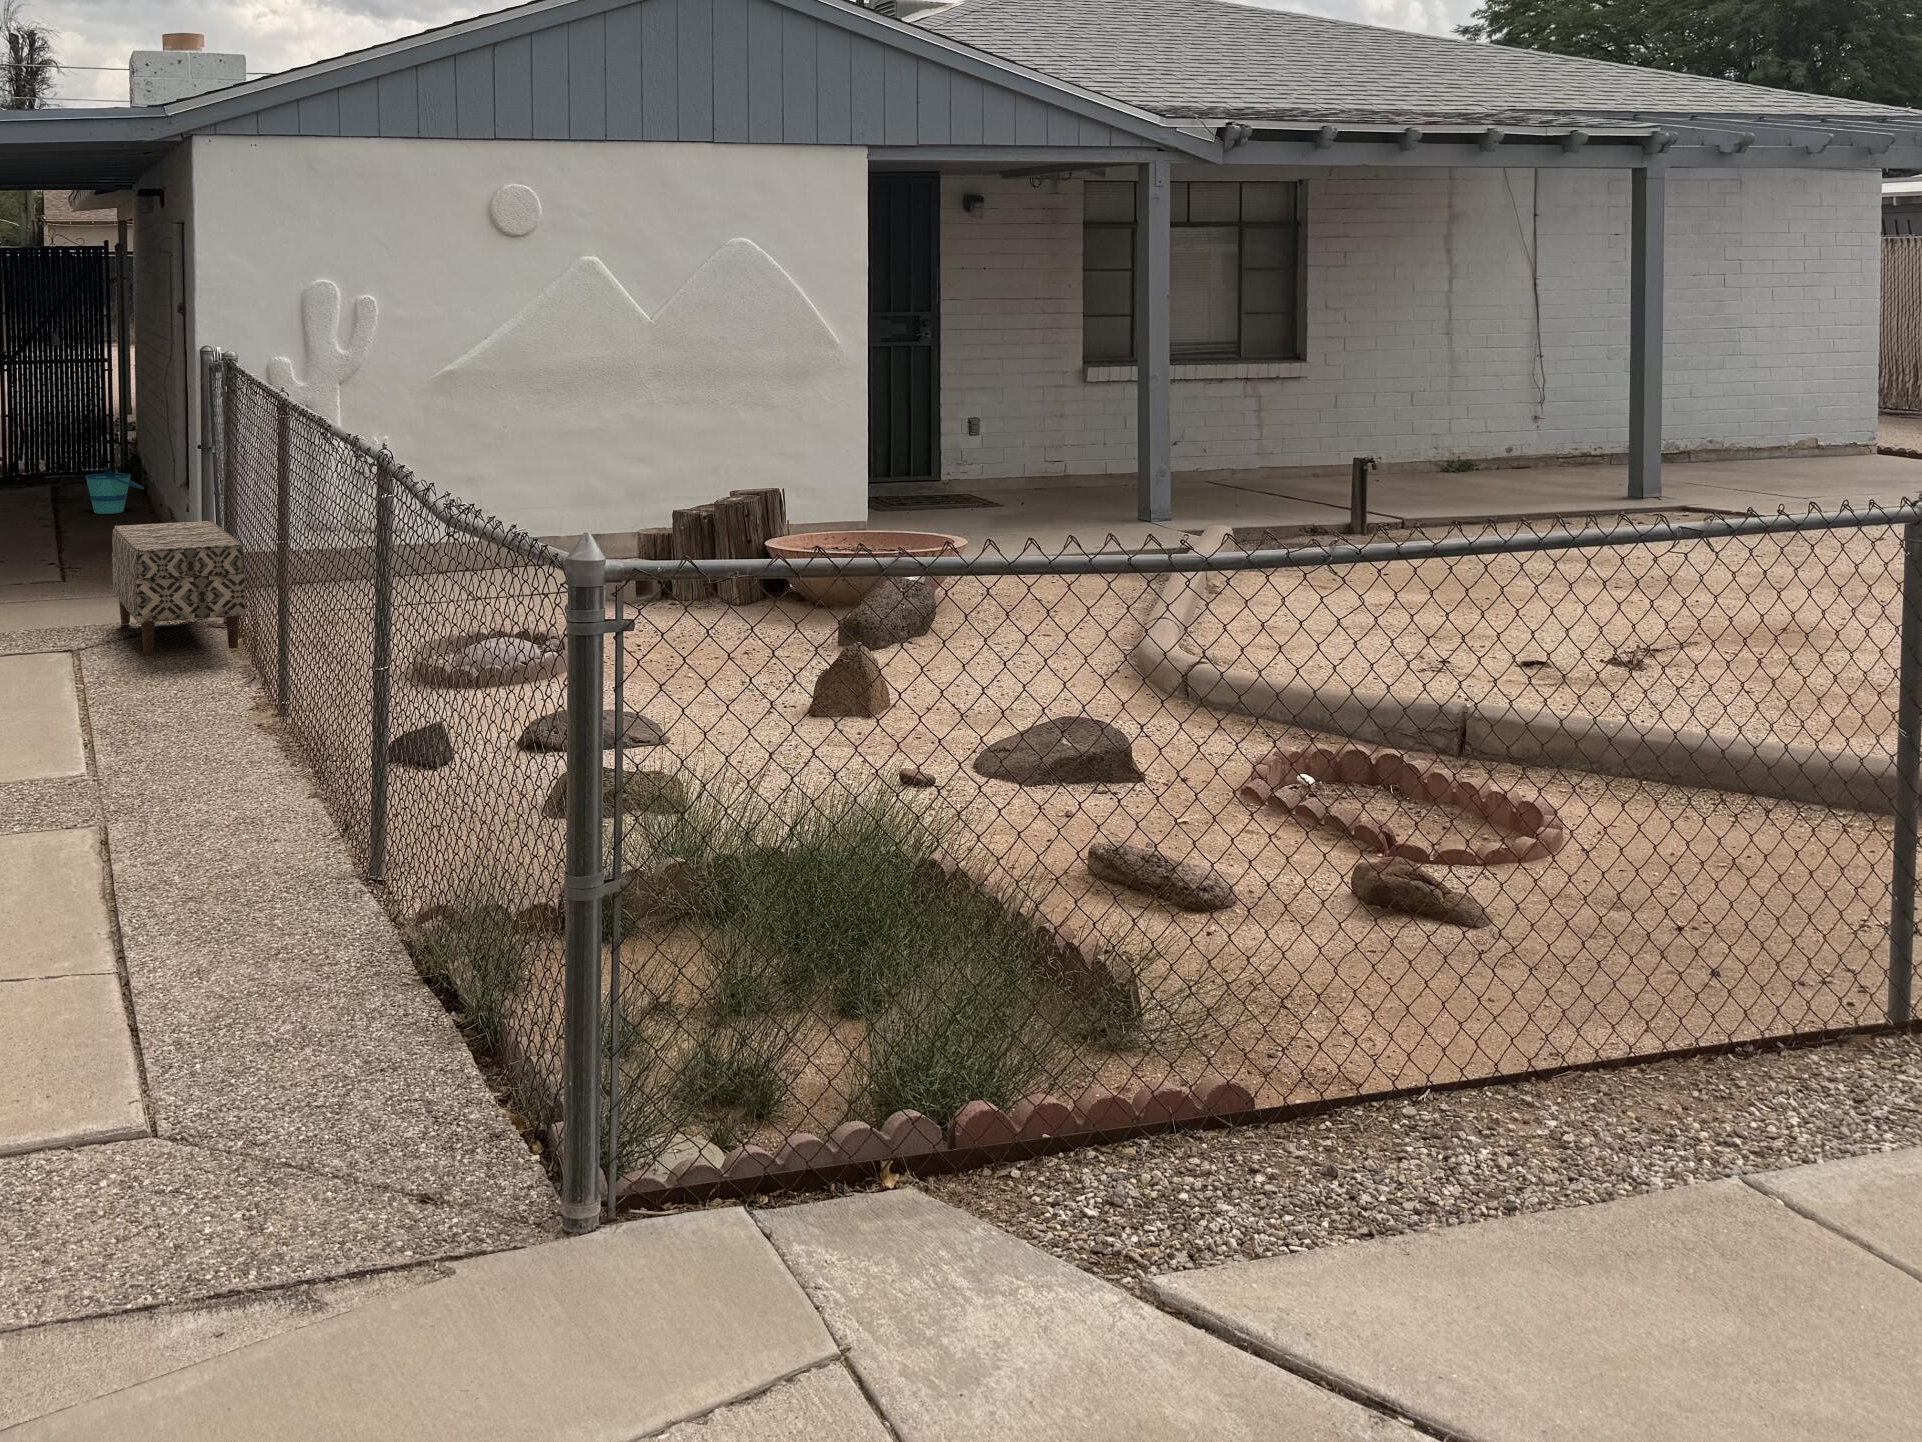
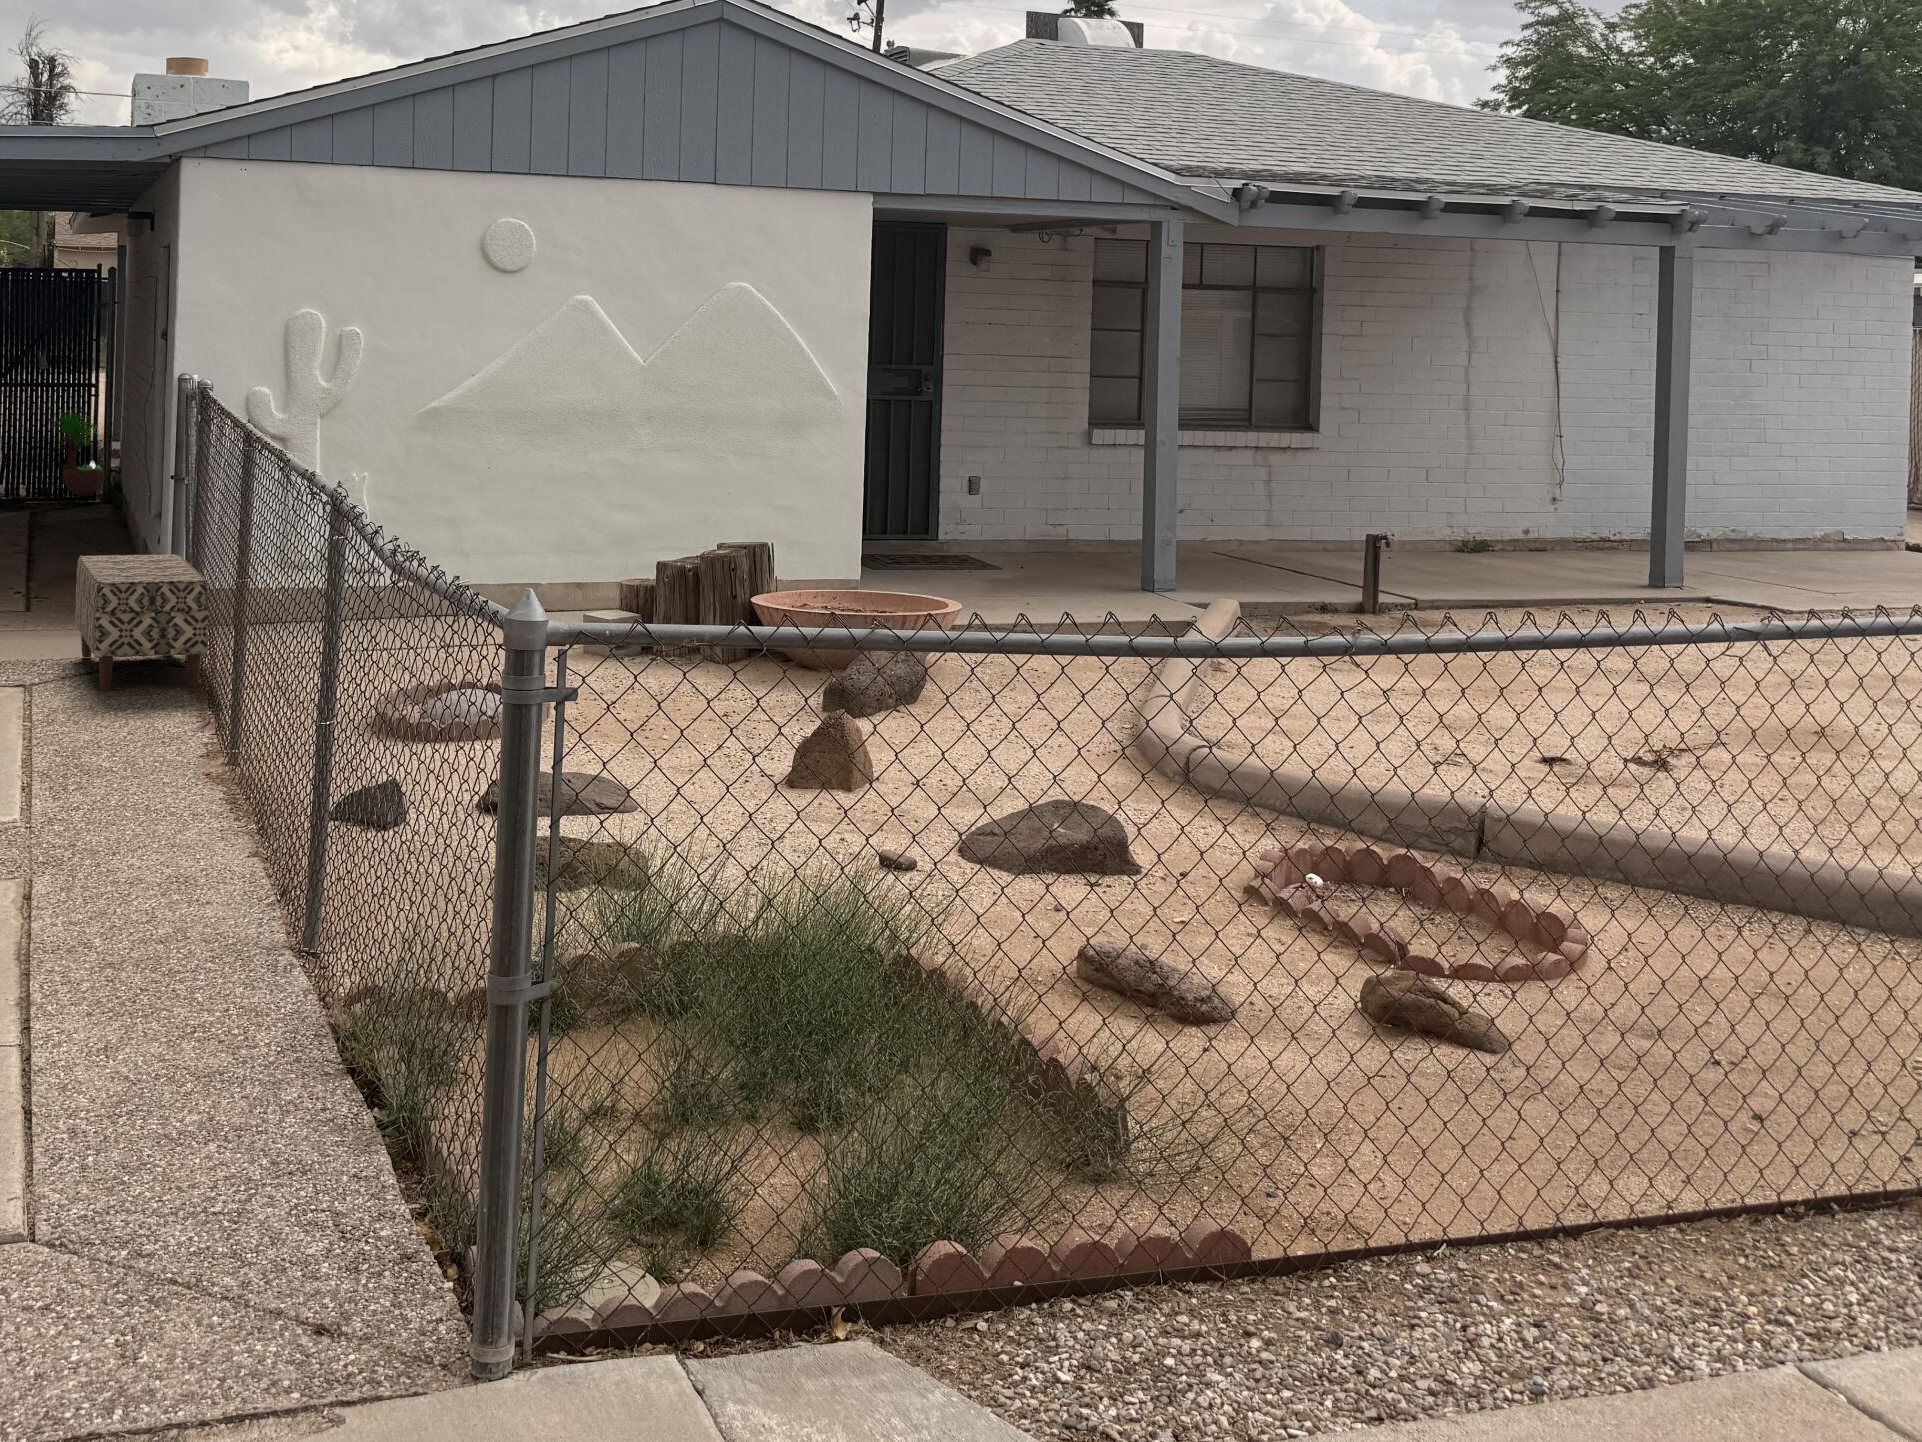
potted tree: none [60,377,119,469] -> present [49,409,105,496]
bucket: present [85,468,144,514] -> none [65,496,124,542]

